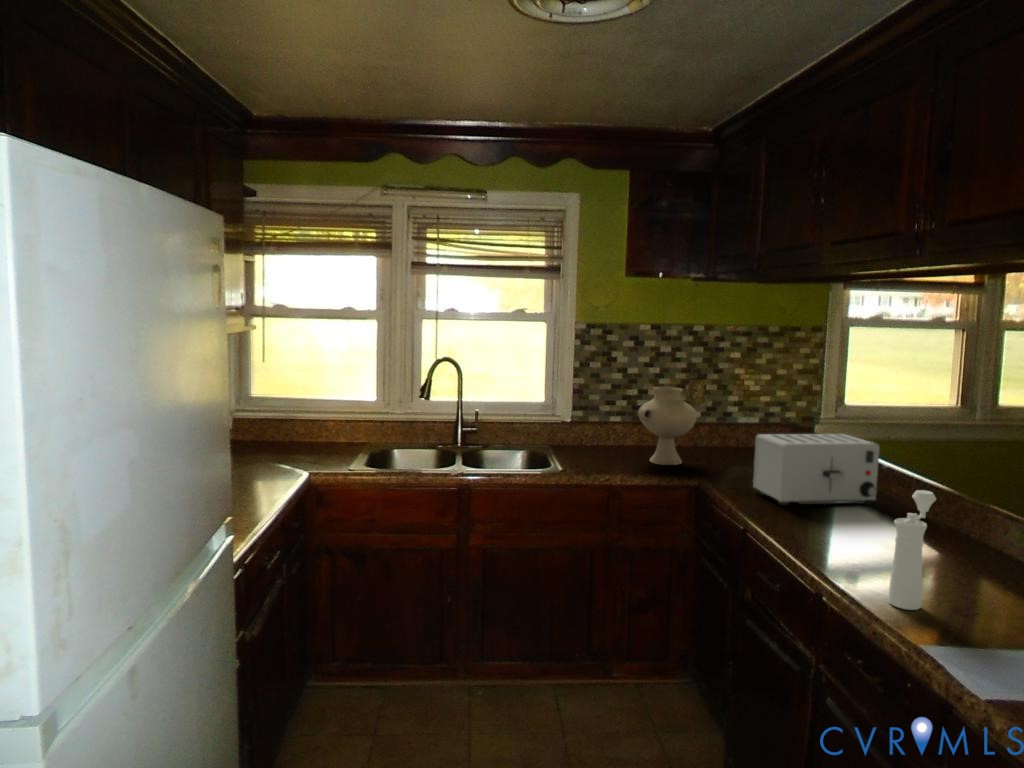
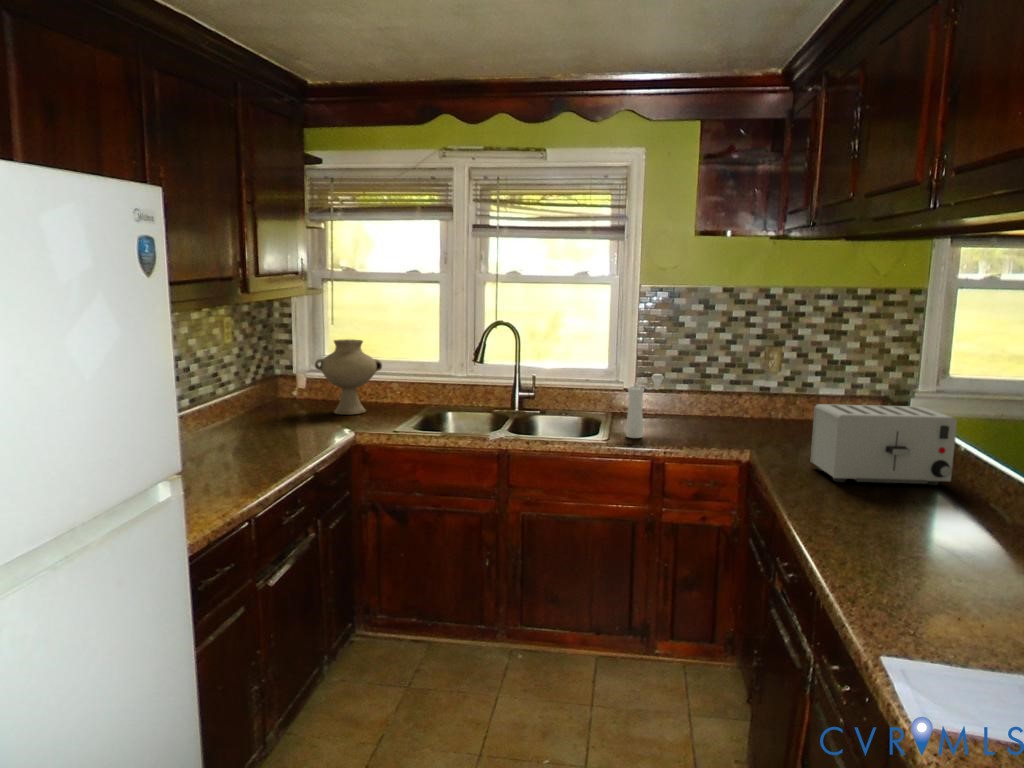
vase: present [638,387,697,465] -> present [315,340,382,414]
pepper mill: present [888,490,936,610] -> present [626,374,664,438]

